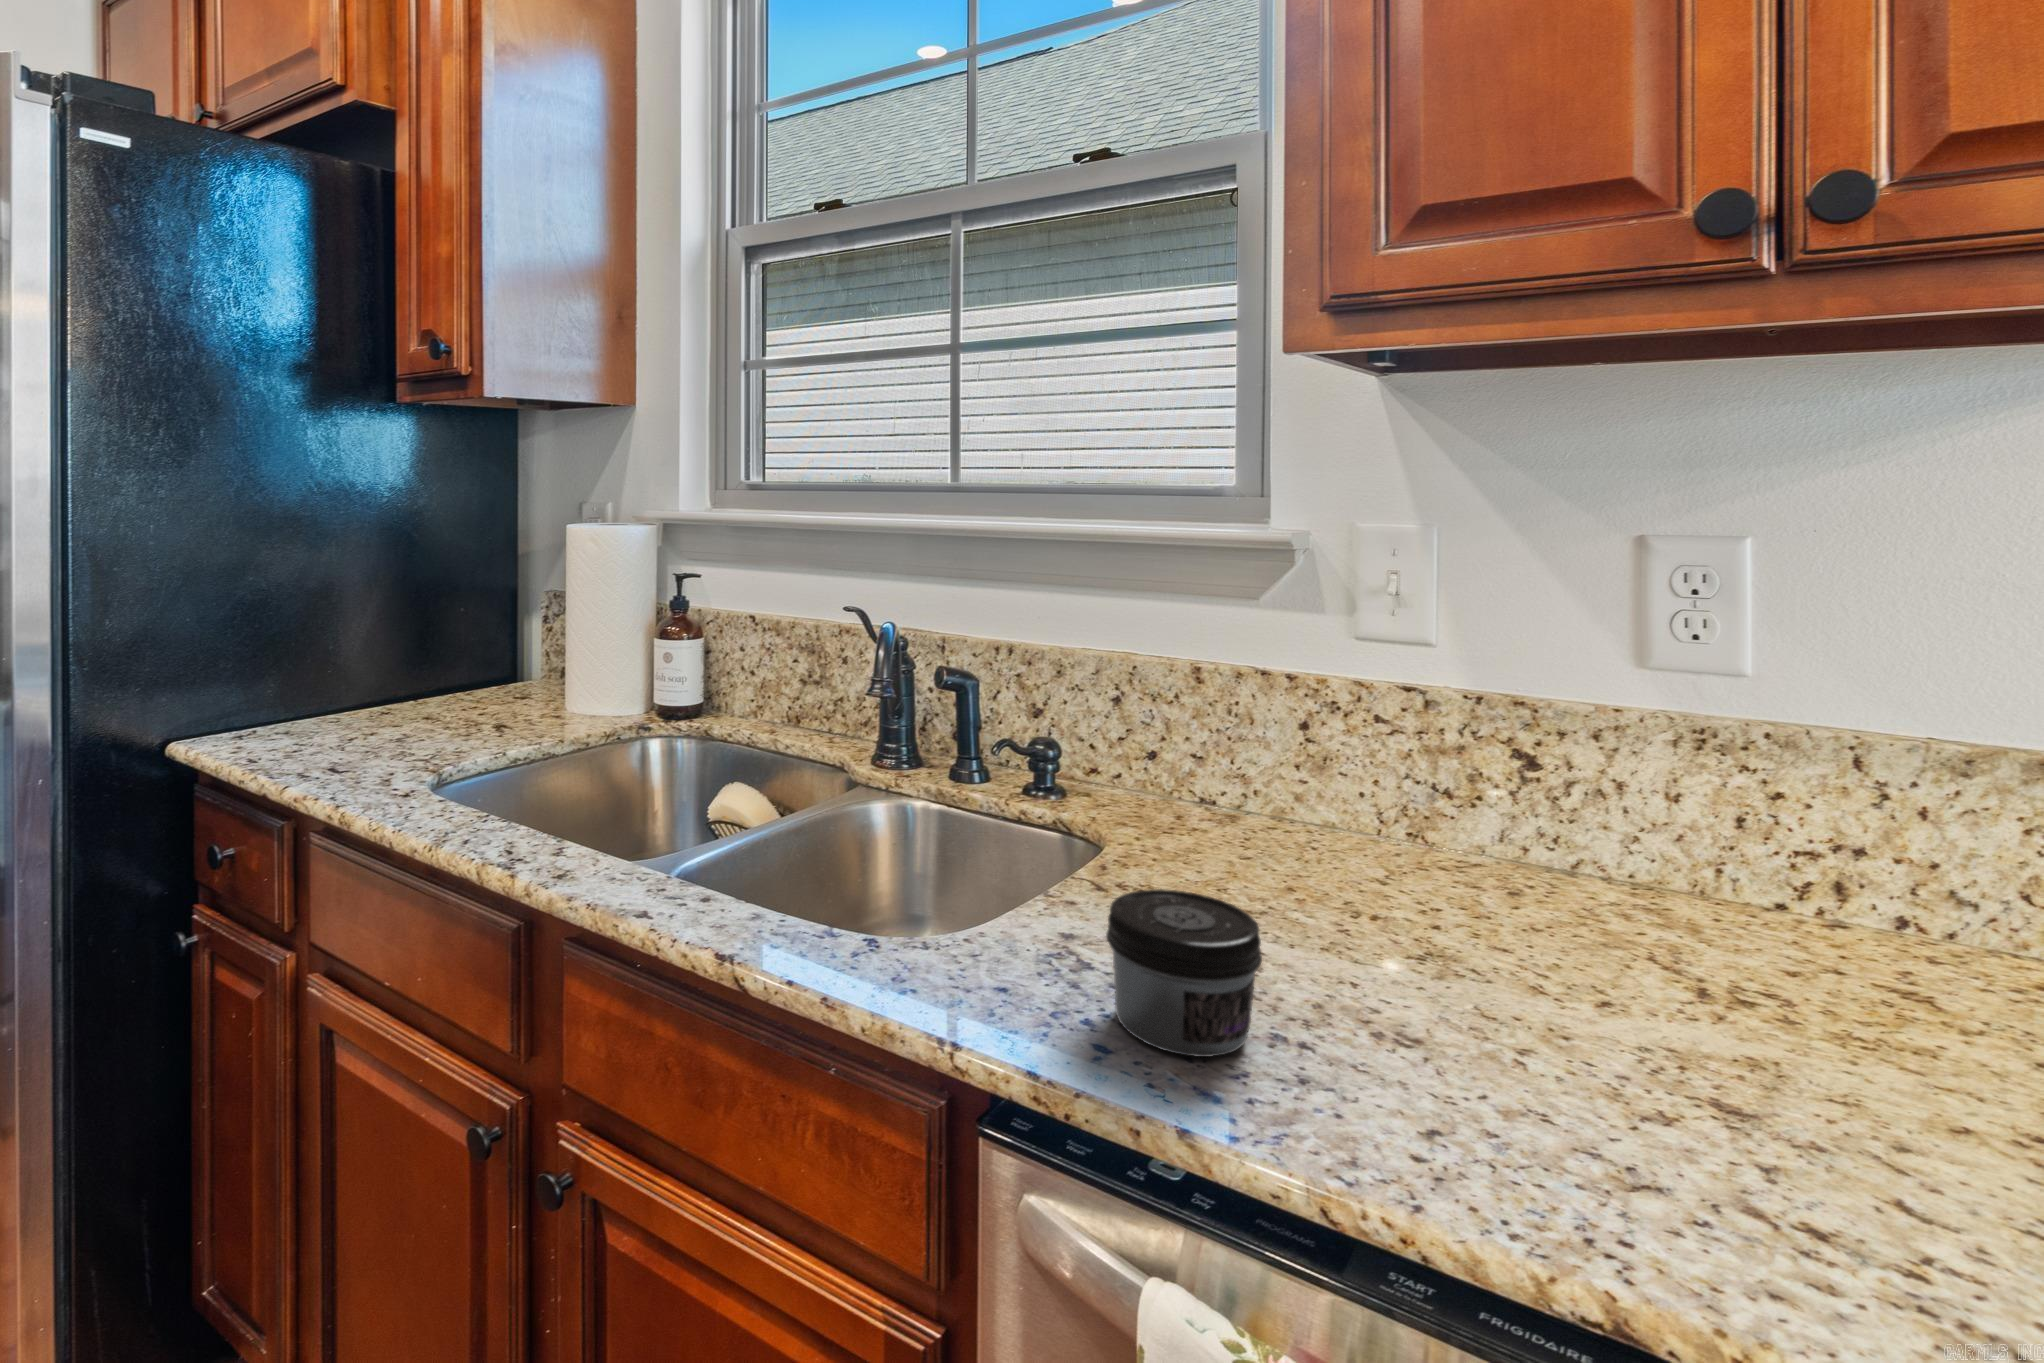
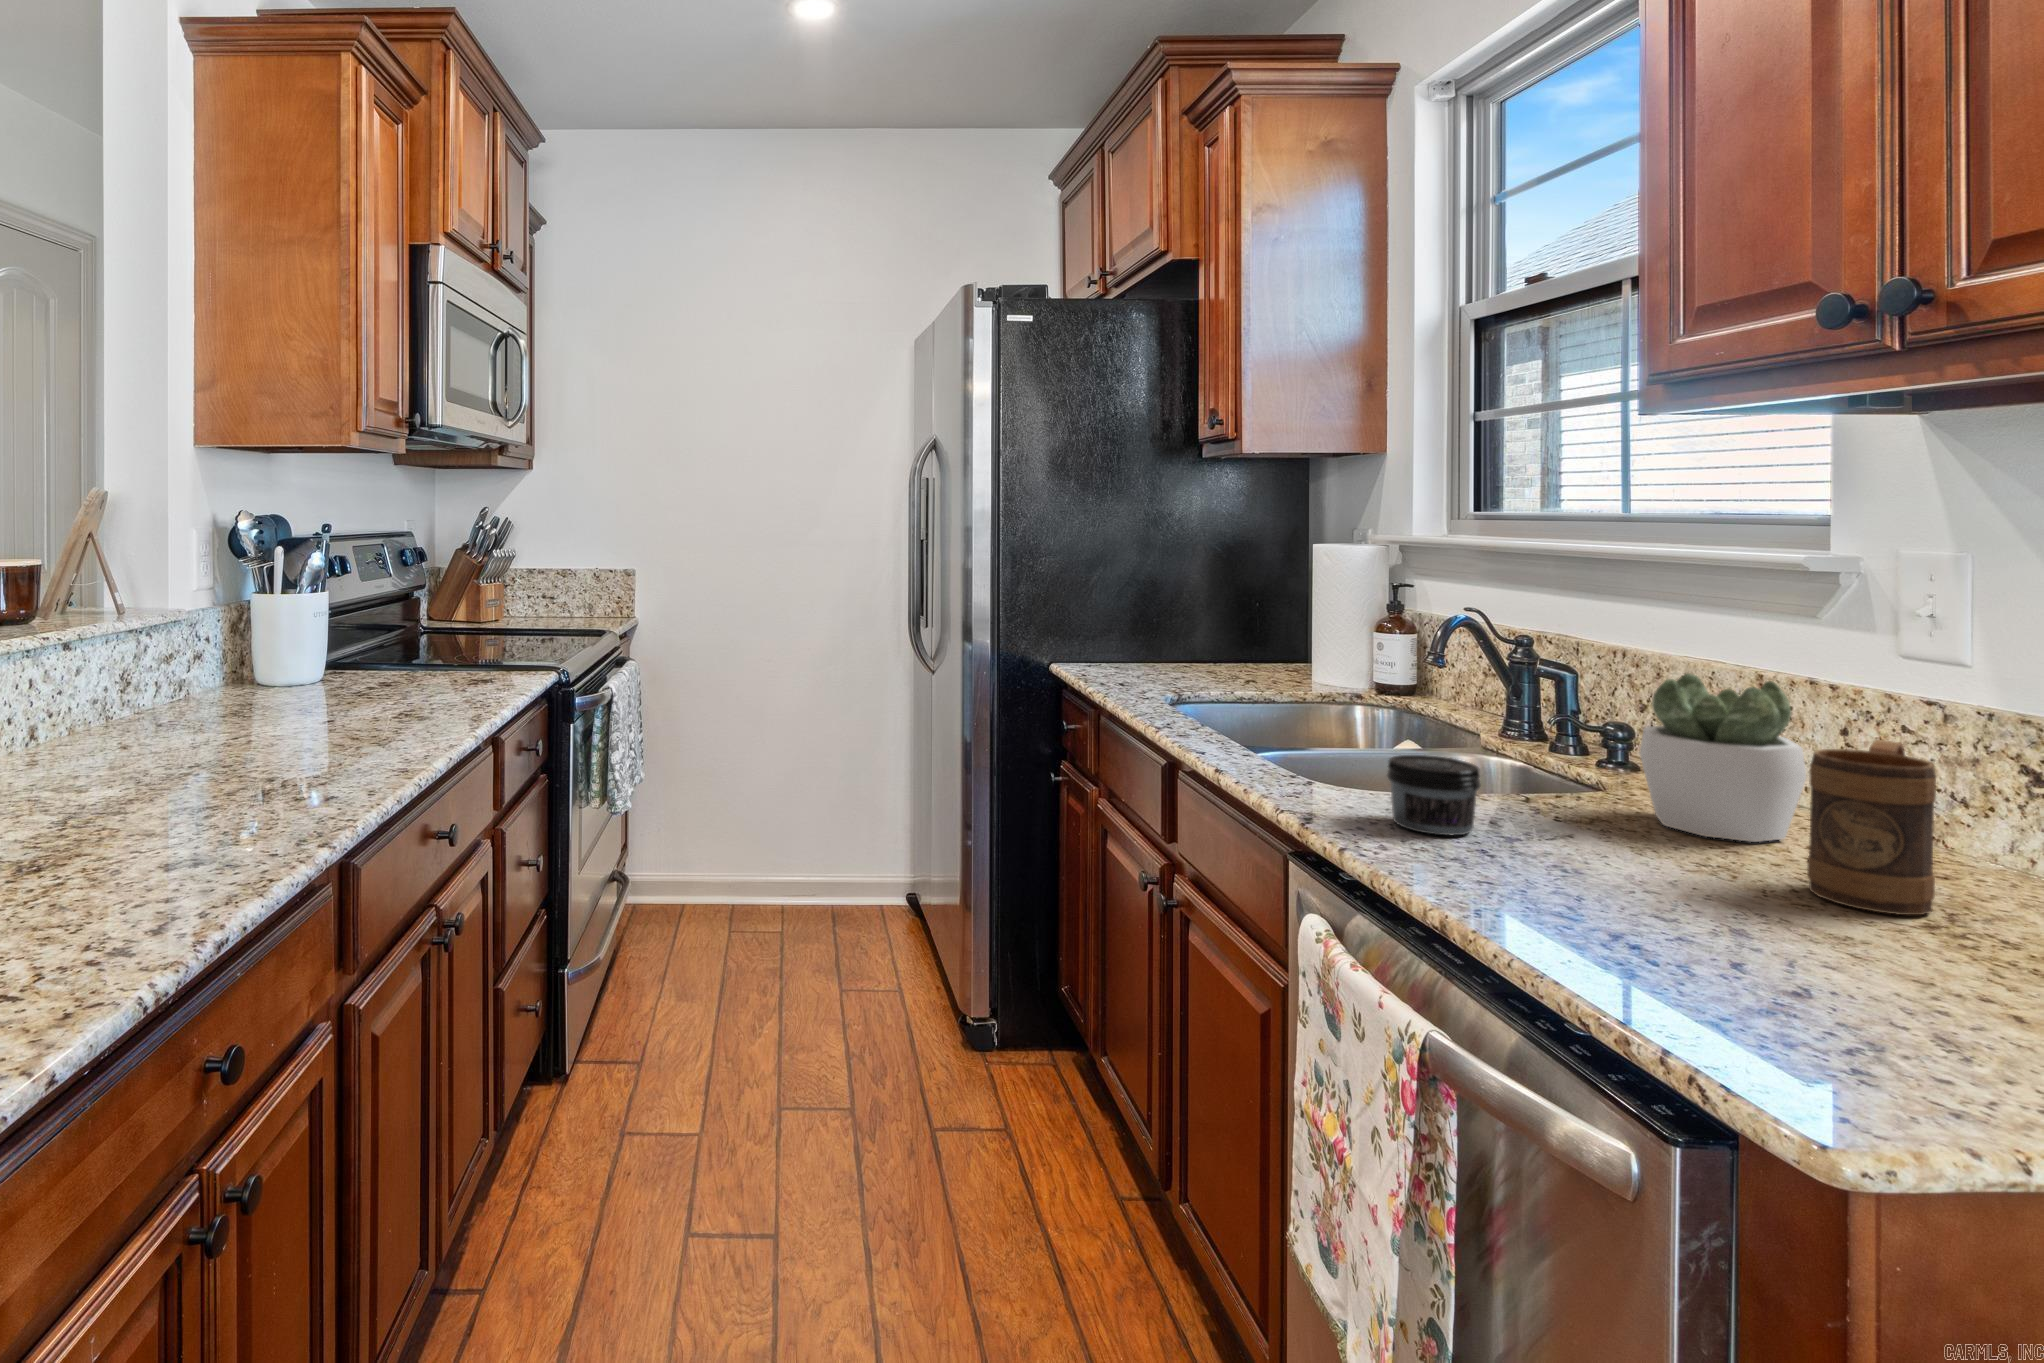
succulent plant: none [1223,685,1403,907] -> present [1640,674,1806,842]
mug: none [1548,763,1729,1013] -> present [1807,740,1936,915]

